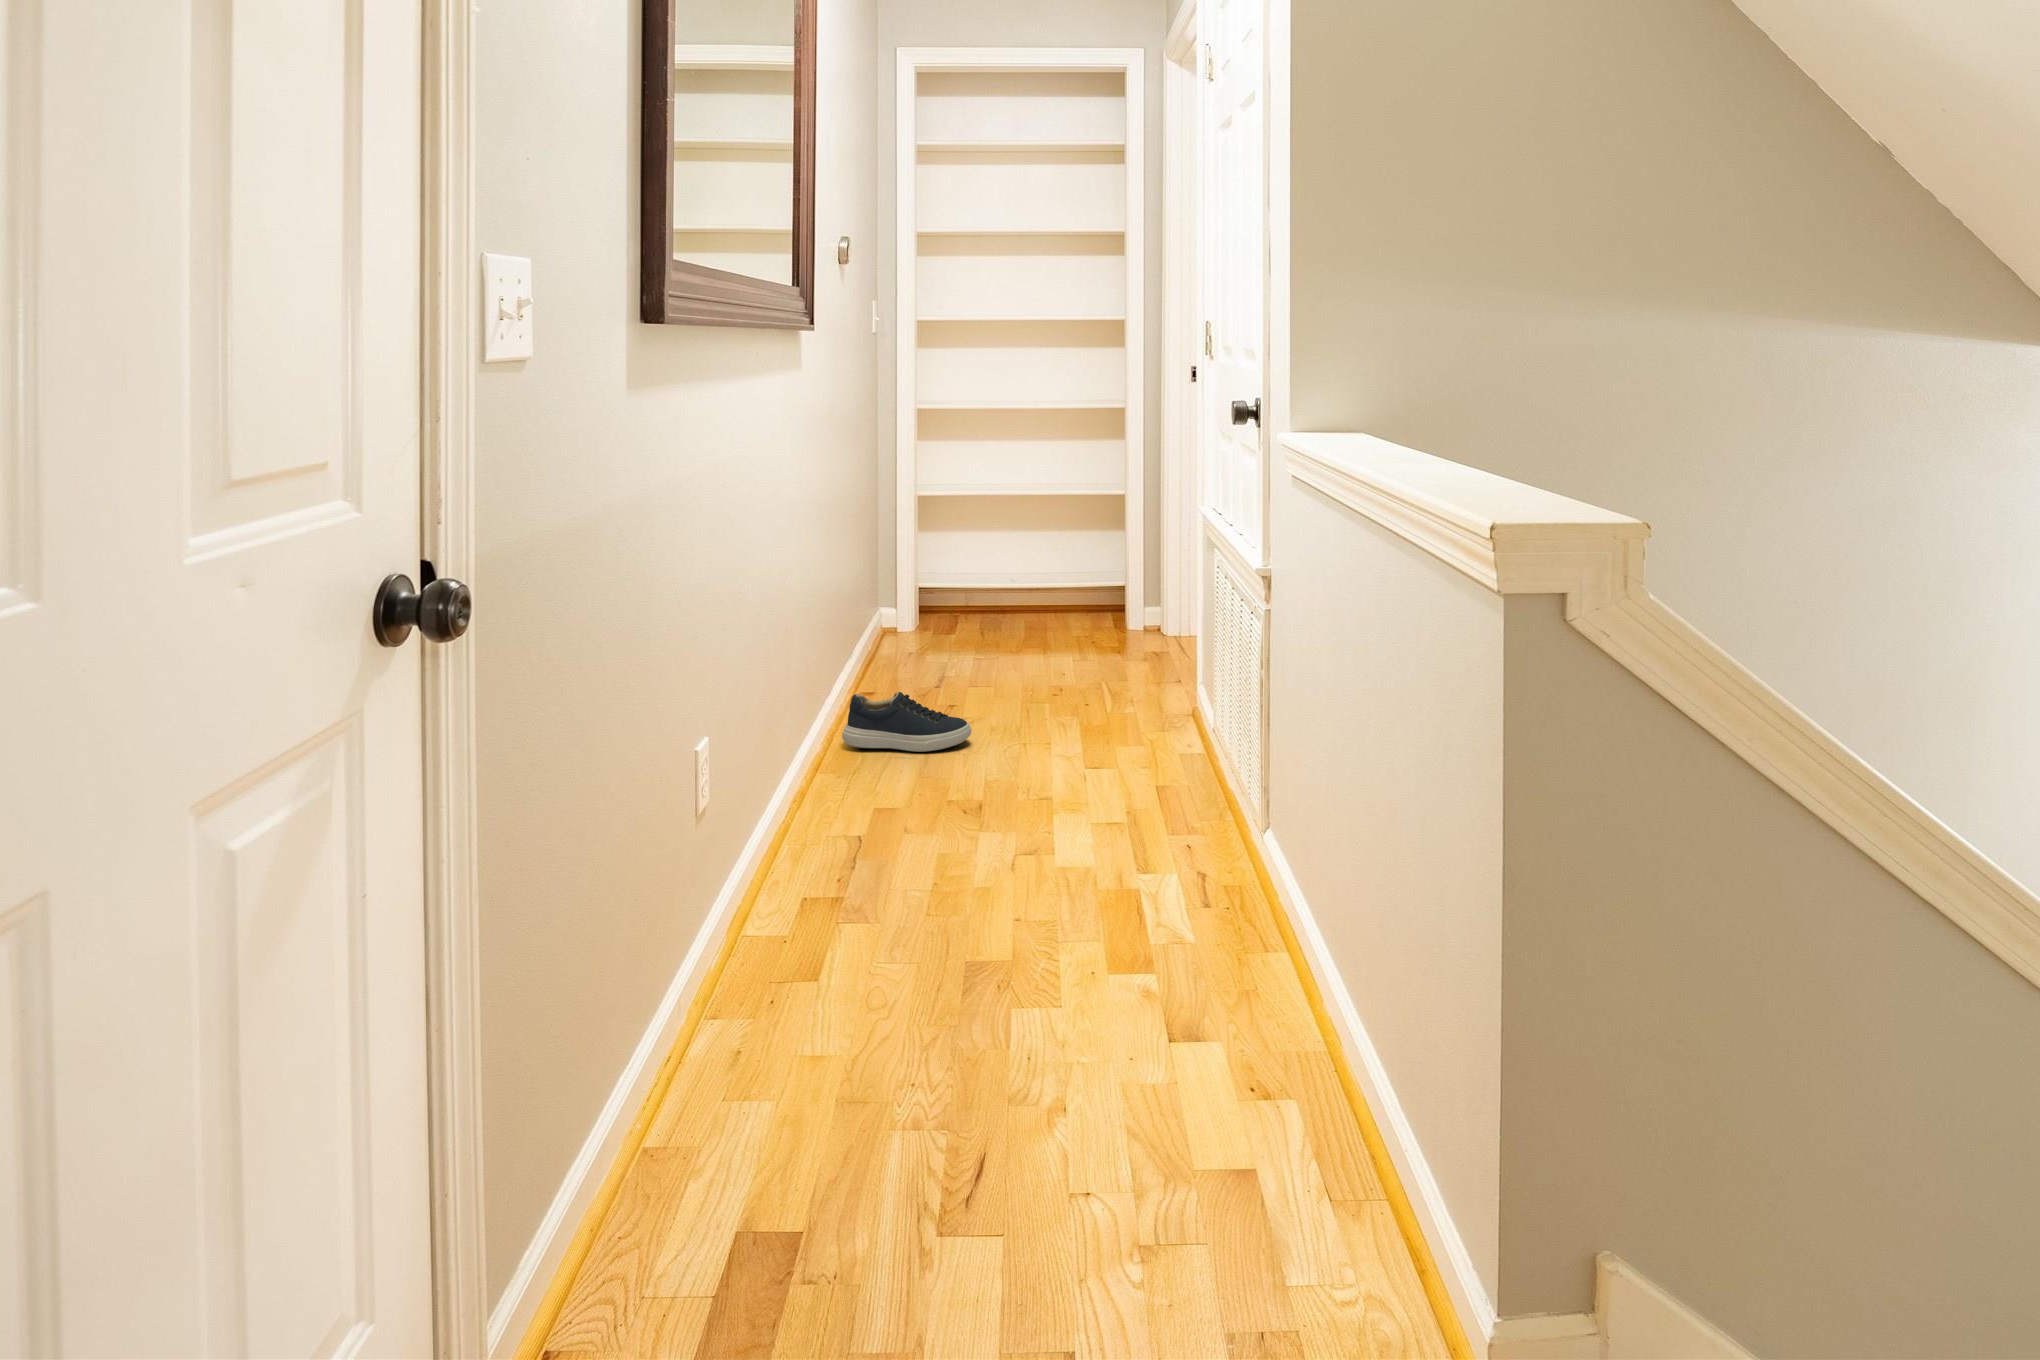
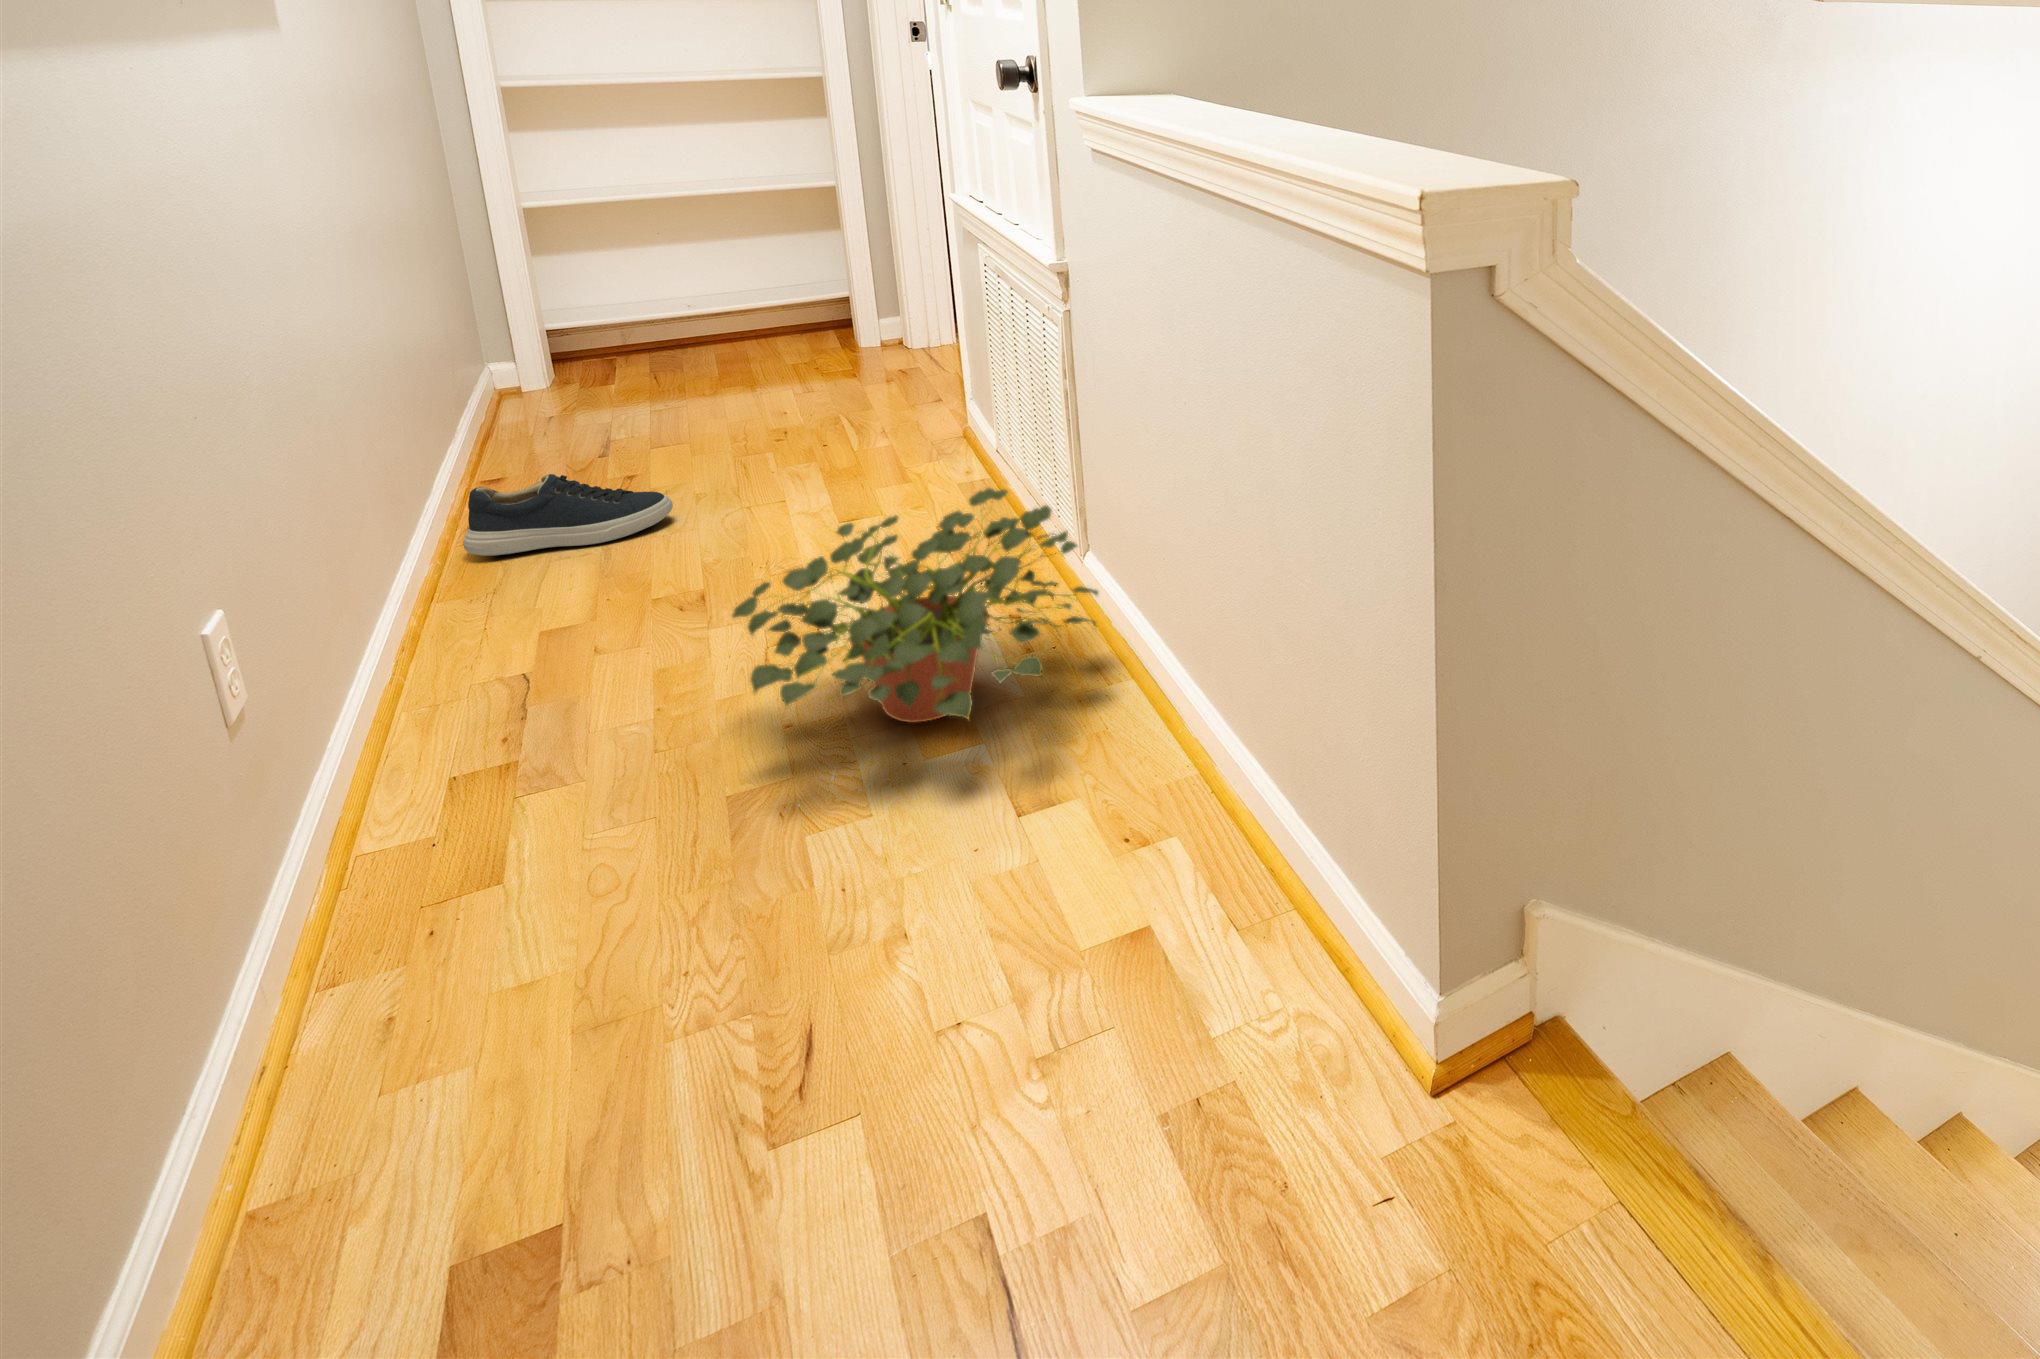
potted plant: none [988,751,1264,949] -> present [732,488,1098,723]

